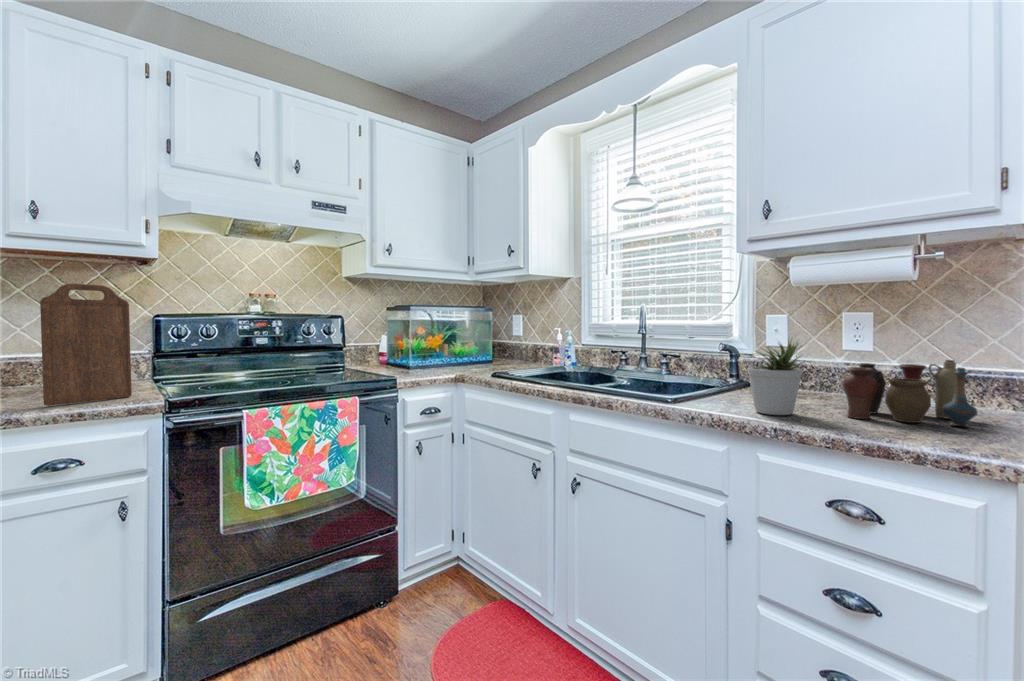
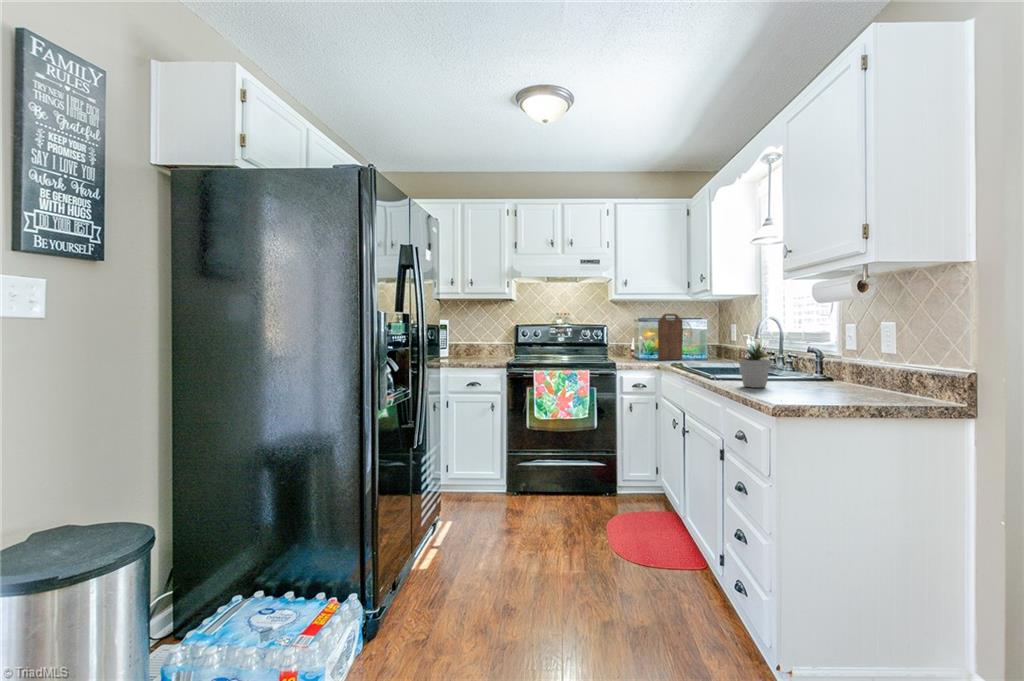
cutting board: present [40,284,132,406] -> present [658,314,683,360]
vase: present [842,360,978,426] -> none [787,358,873,399]

